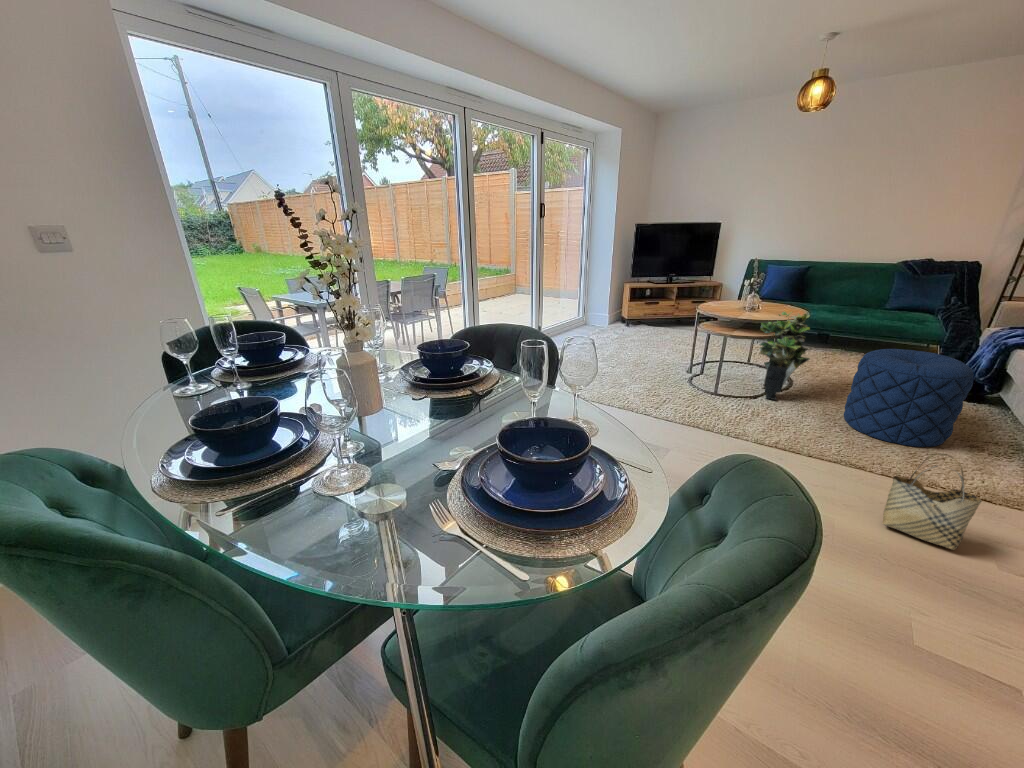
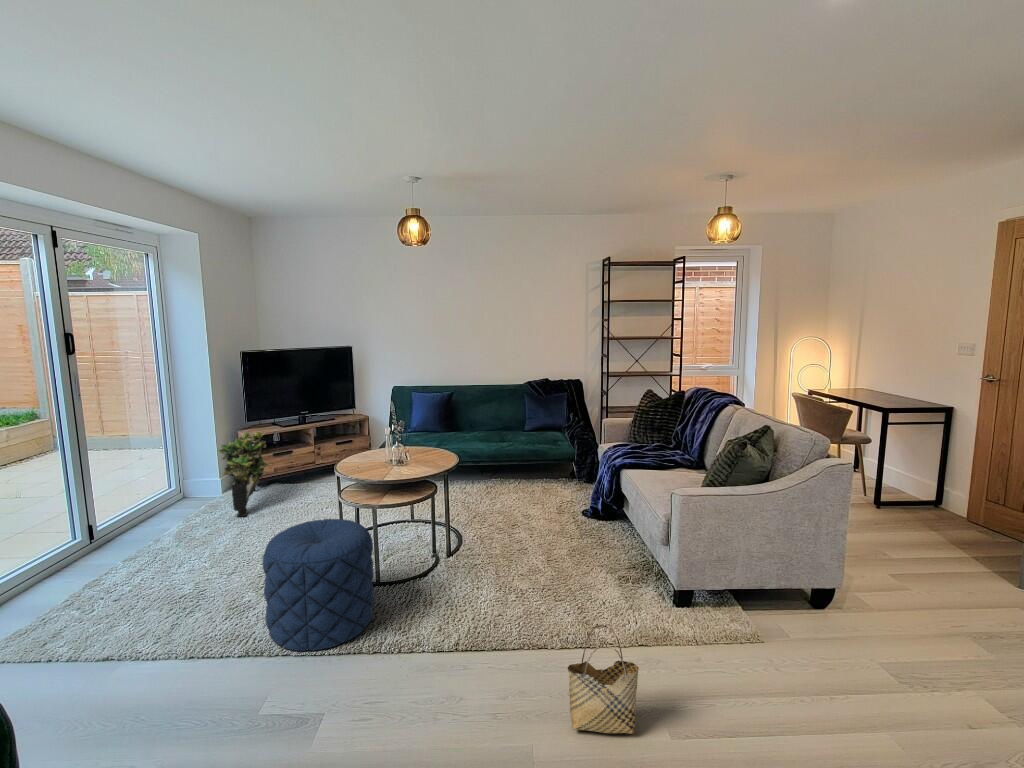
potted plant: present [759,312,810,400] -> present [219,432,268,516]
pouf: present [844,349,974,447] -> present [262,519,374,651]

